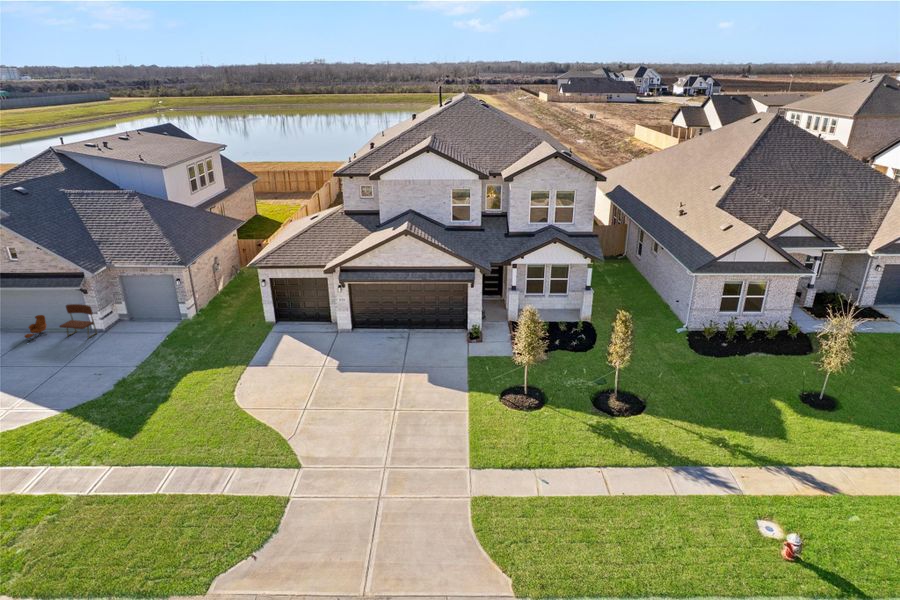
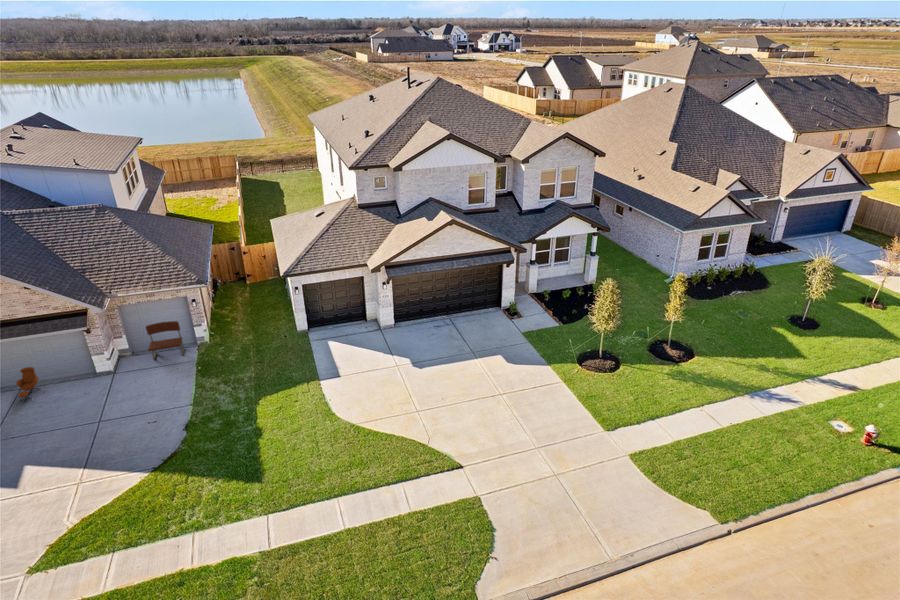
bench: present [59,304,97,338] -> present [146,321,184,360]

